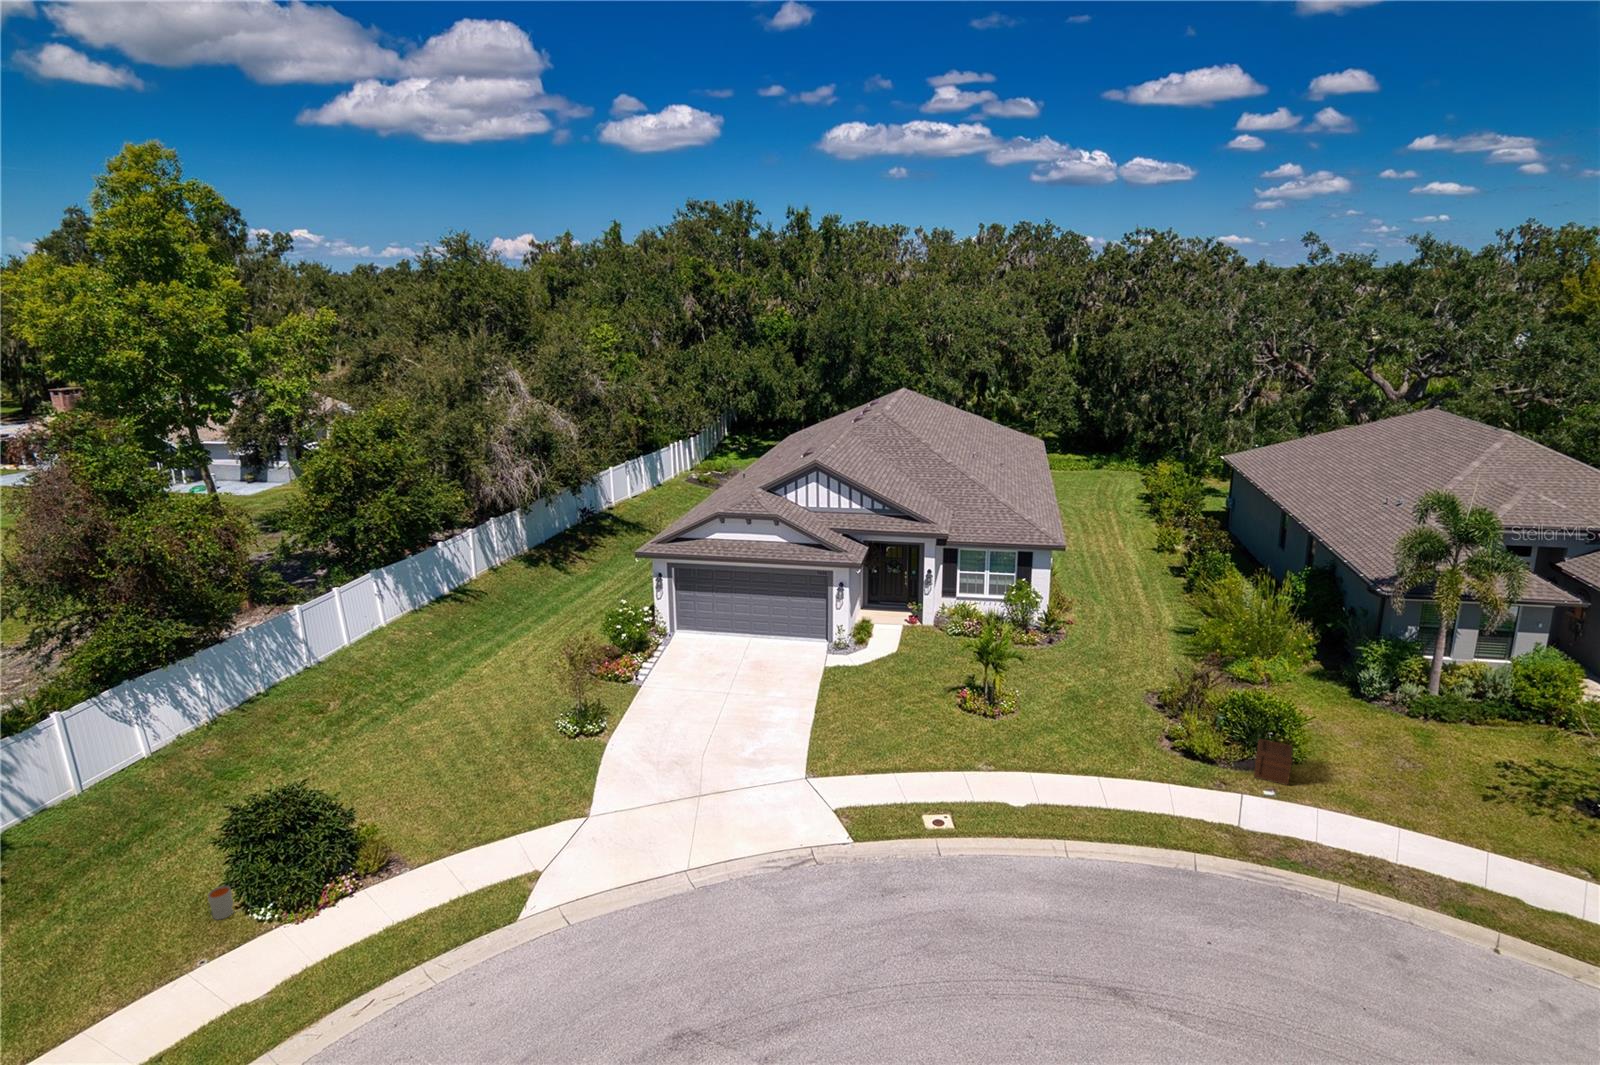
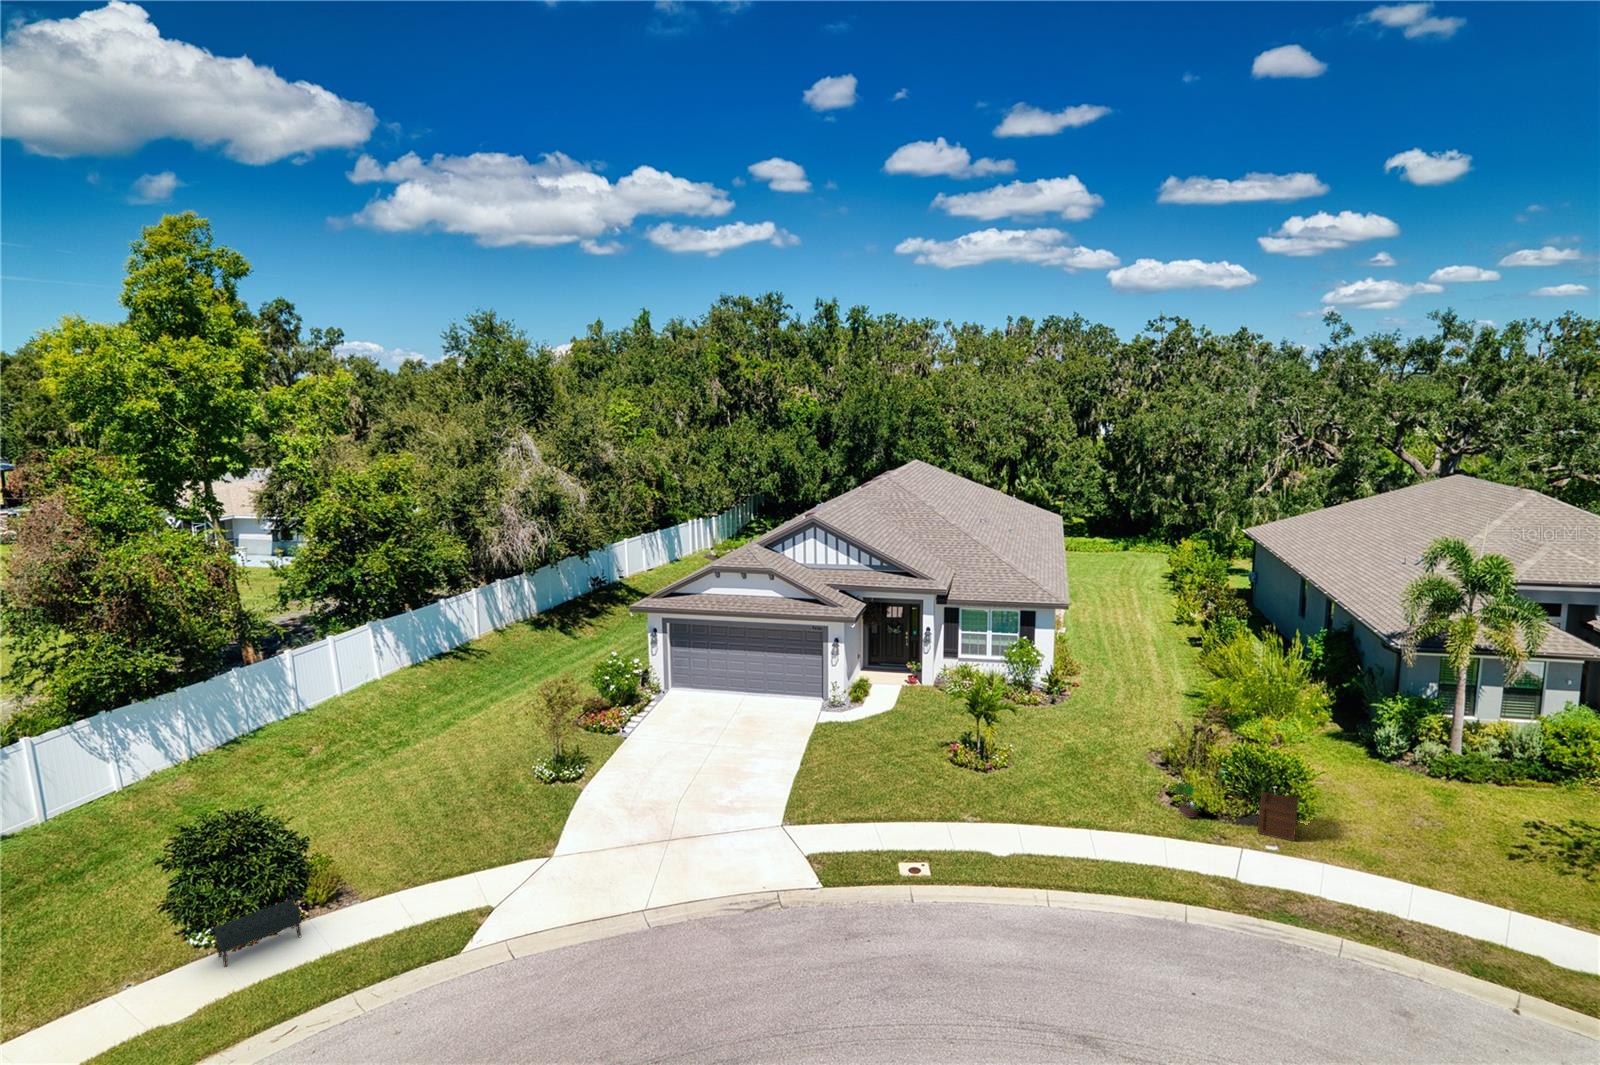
potted tree: none [1174,726,1200,763] -> present [1175,783,1199,818]
bench: none [274,873,359,943] -> present [214,900,301,967]
bucket: present [208,886,234,920] -> none [149,909,176,944]

